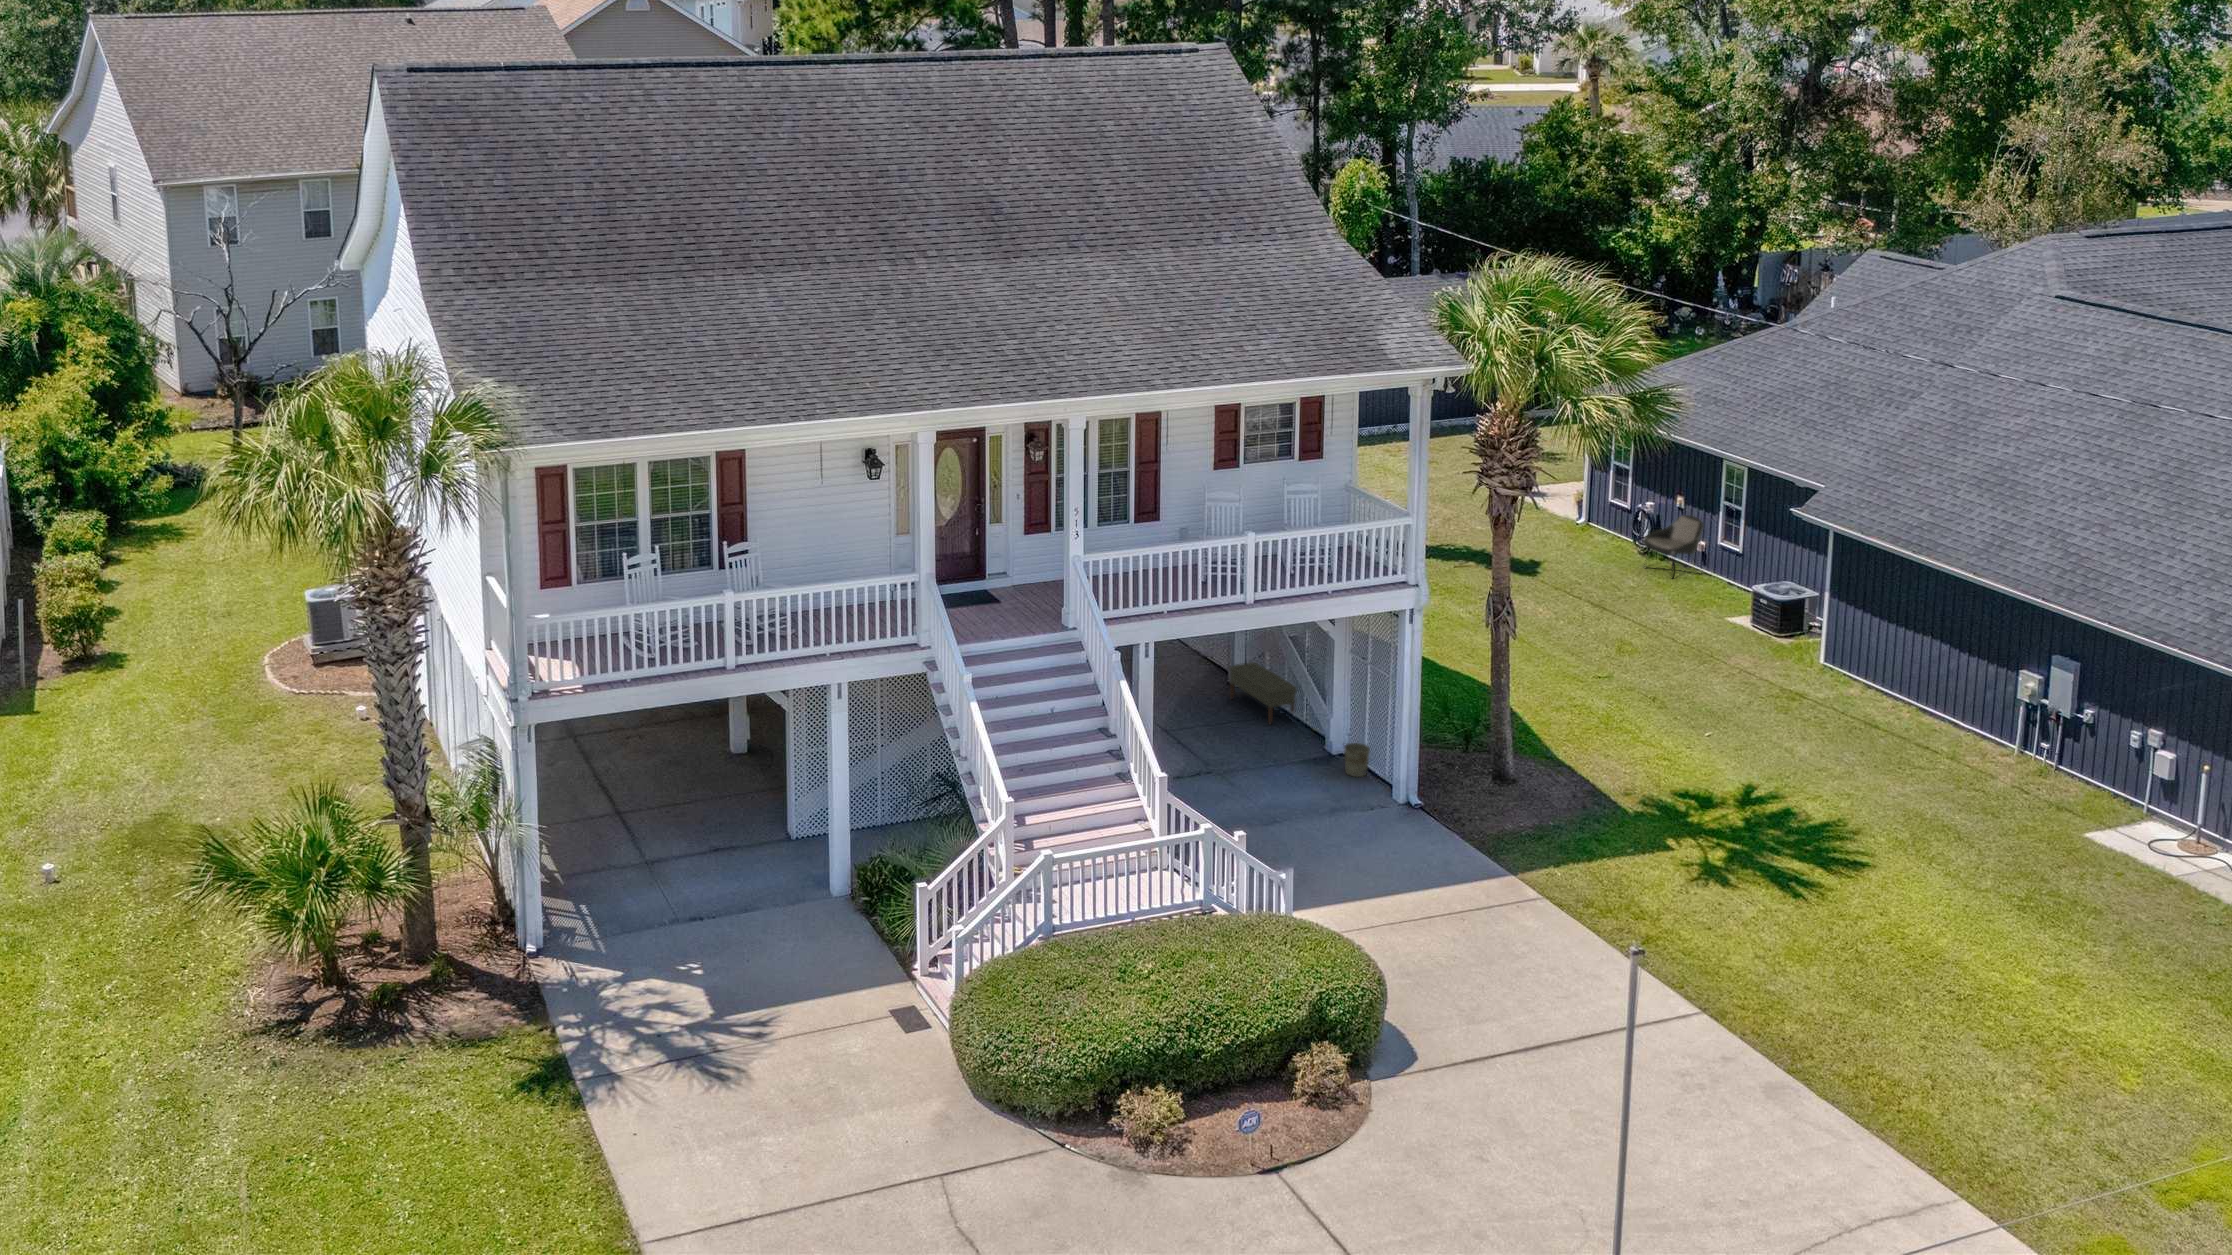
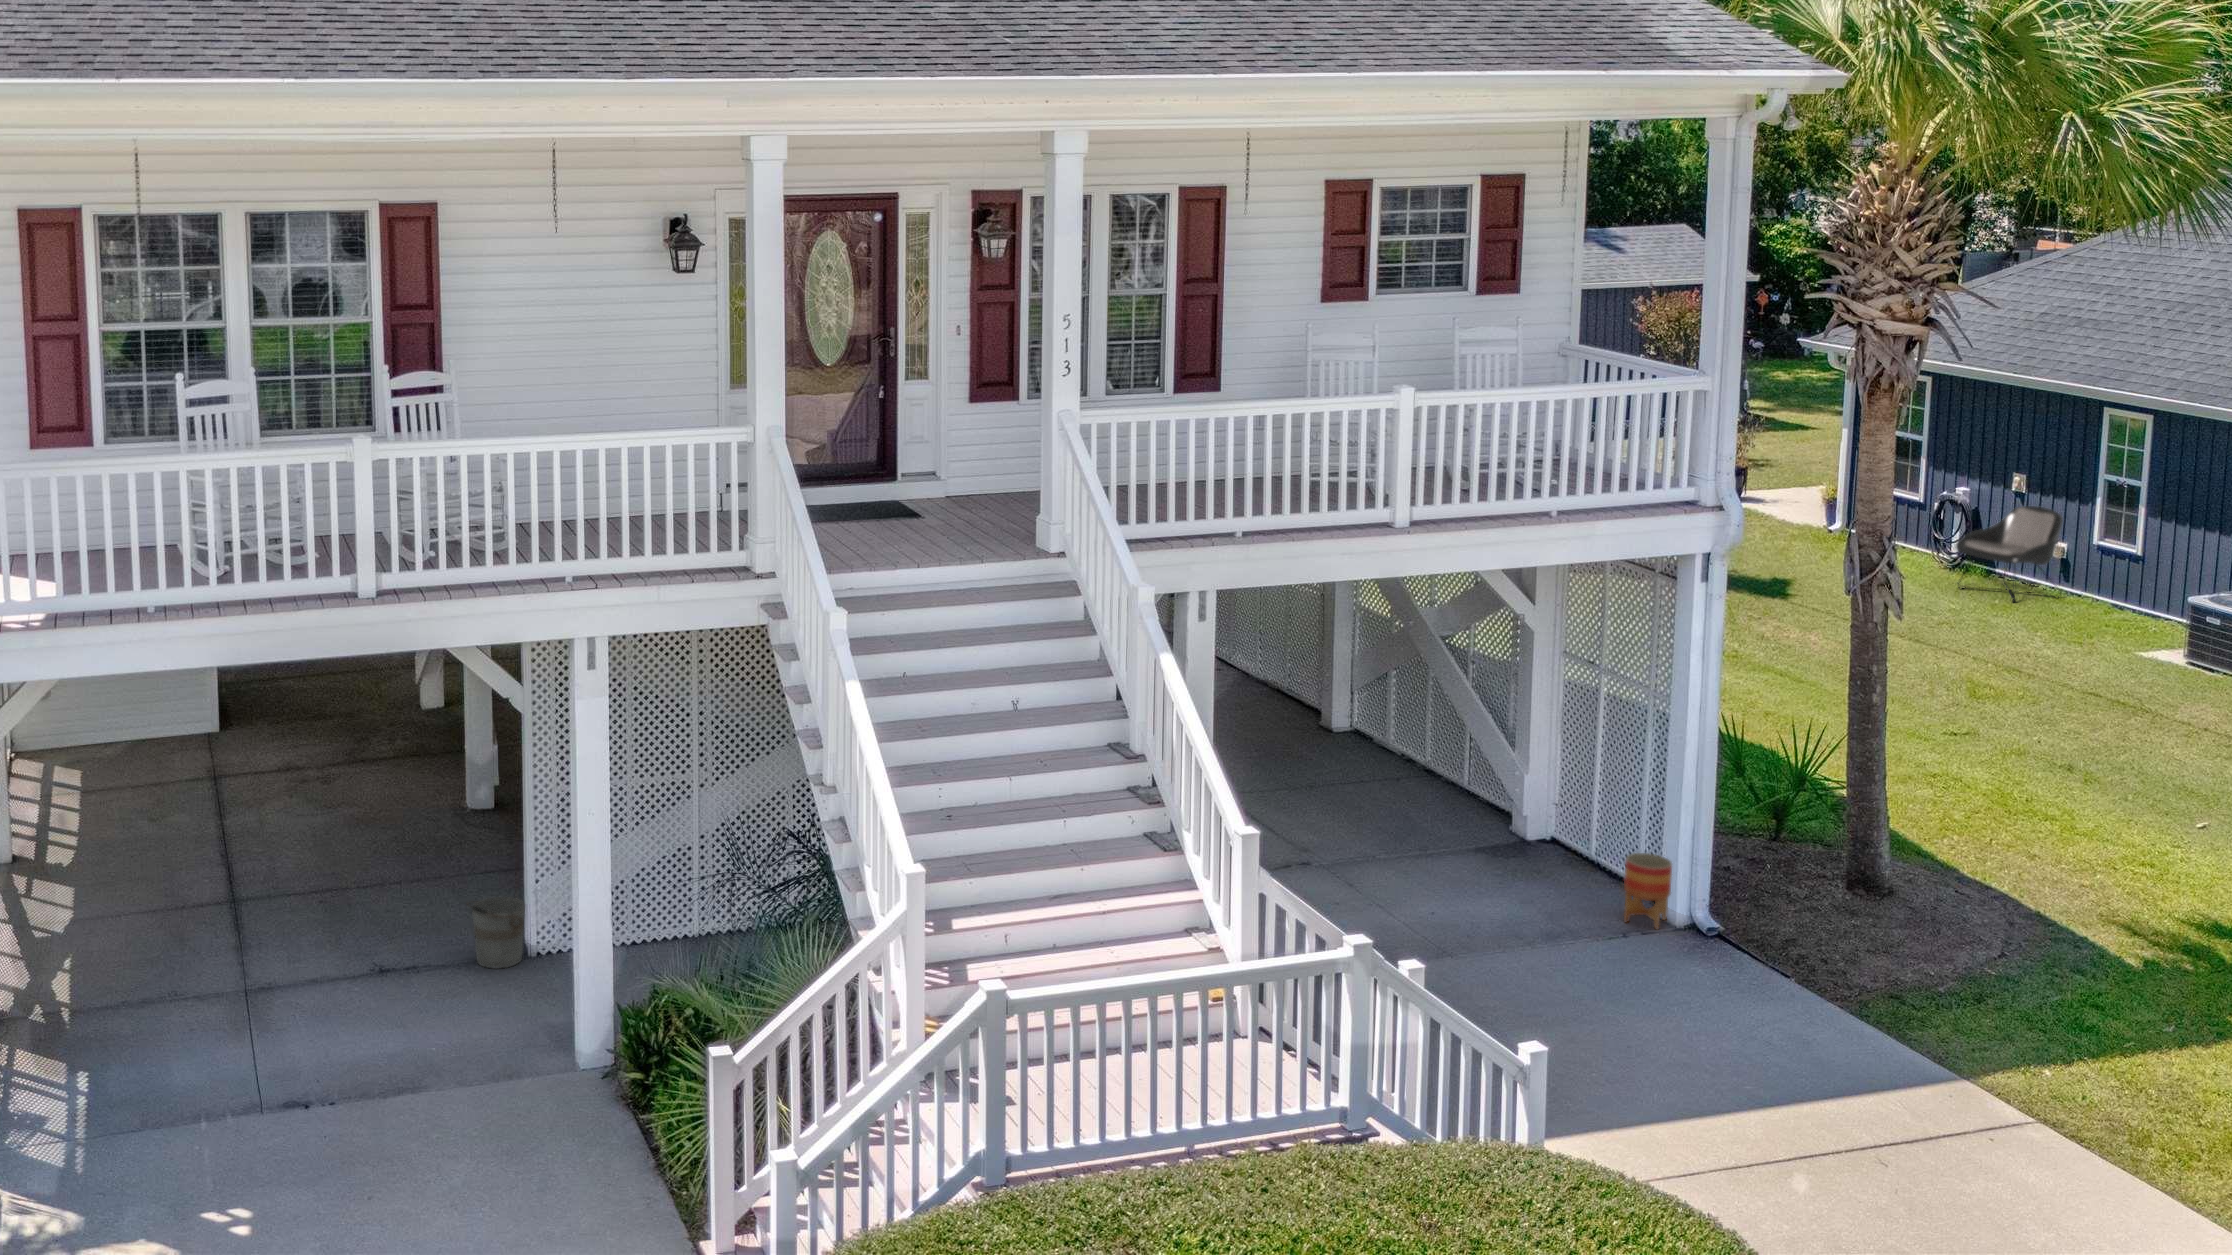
bench: present [1229,662,1298,724] -> none [1324,684,1453,787]
bucket: present [1344,743,1370,777] -> present [471,897,525,969]
planter: none [1368,765,1392,805] -> present [1624,853,1672,930]

